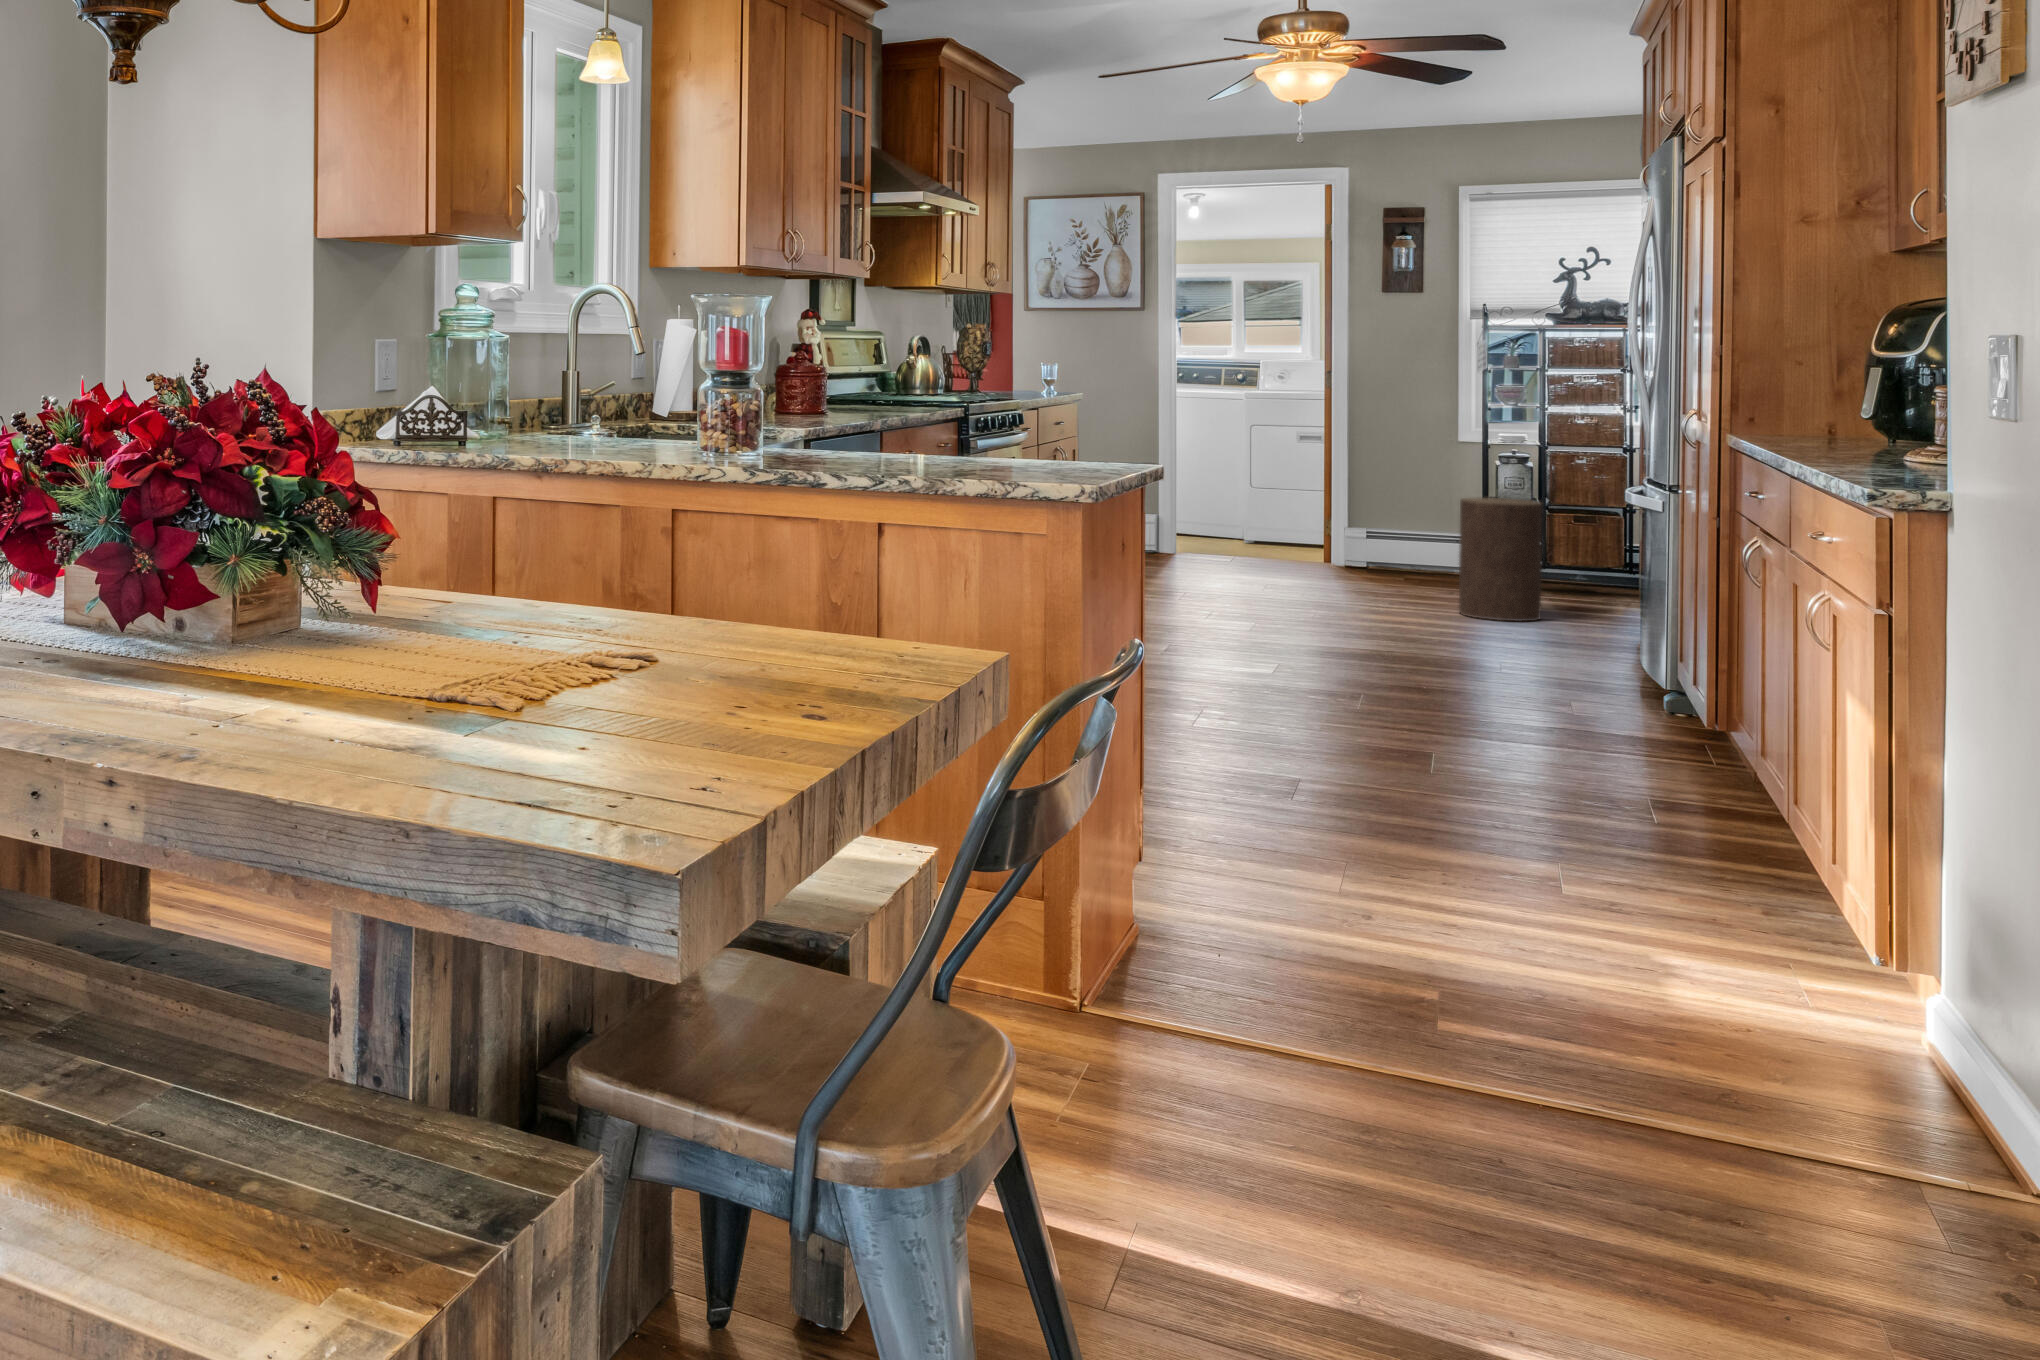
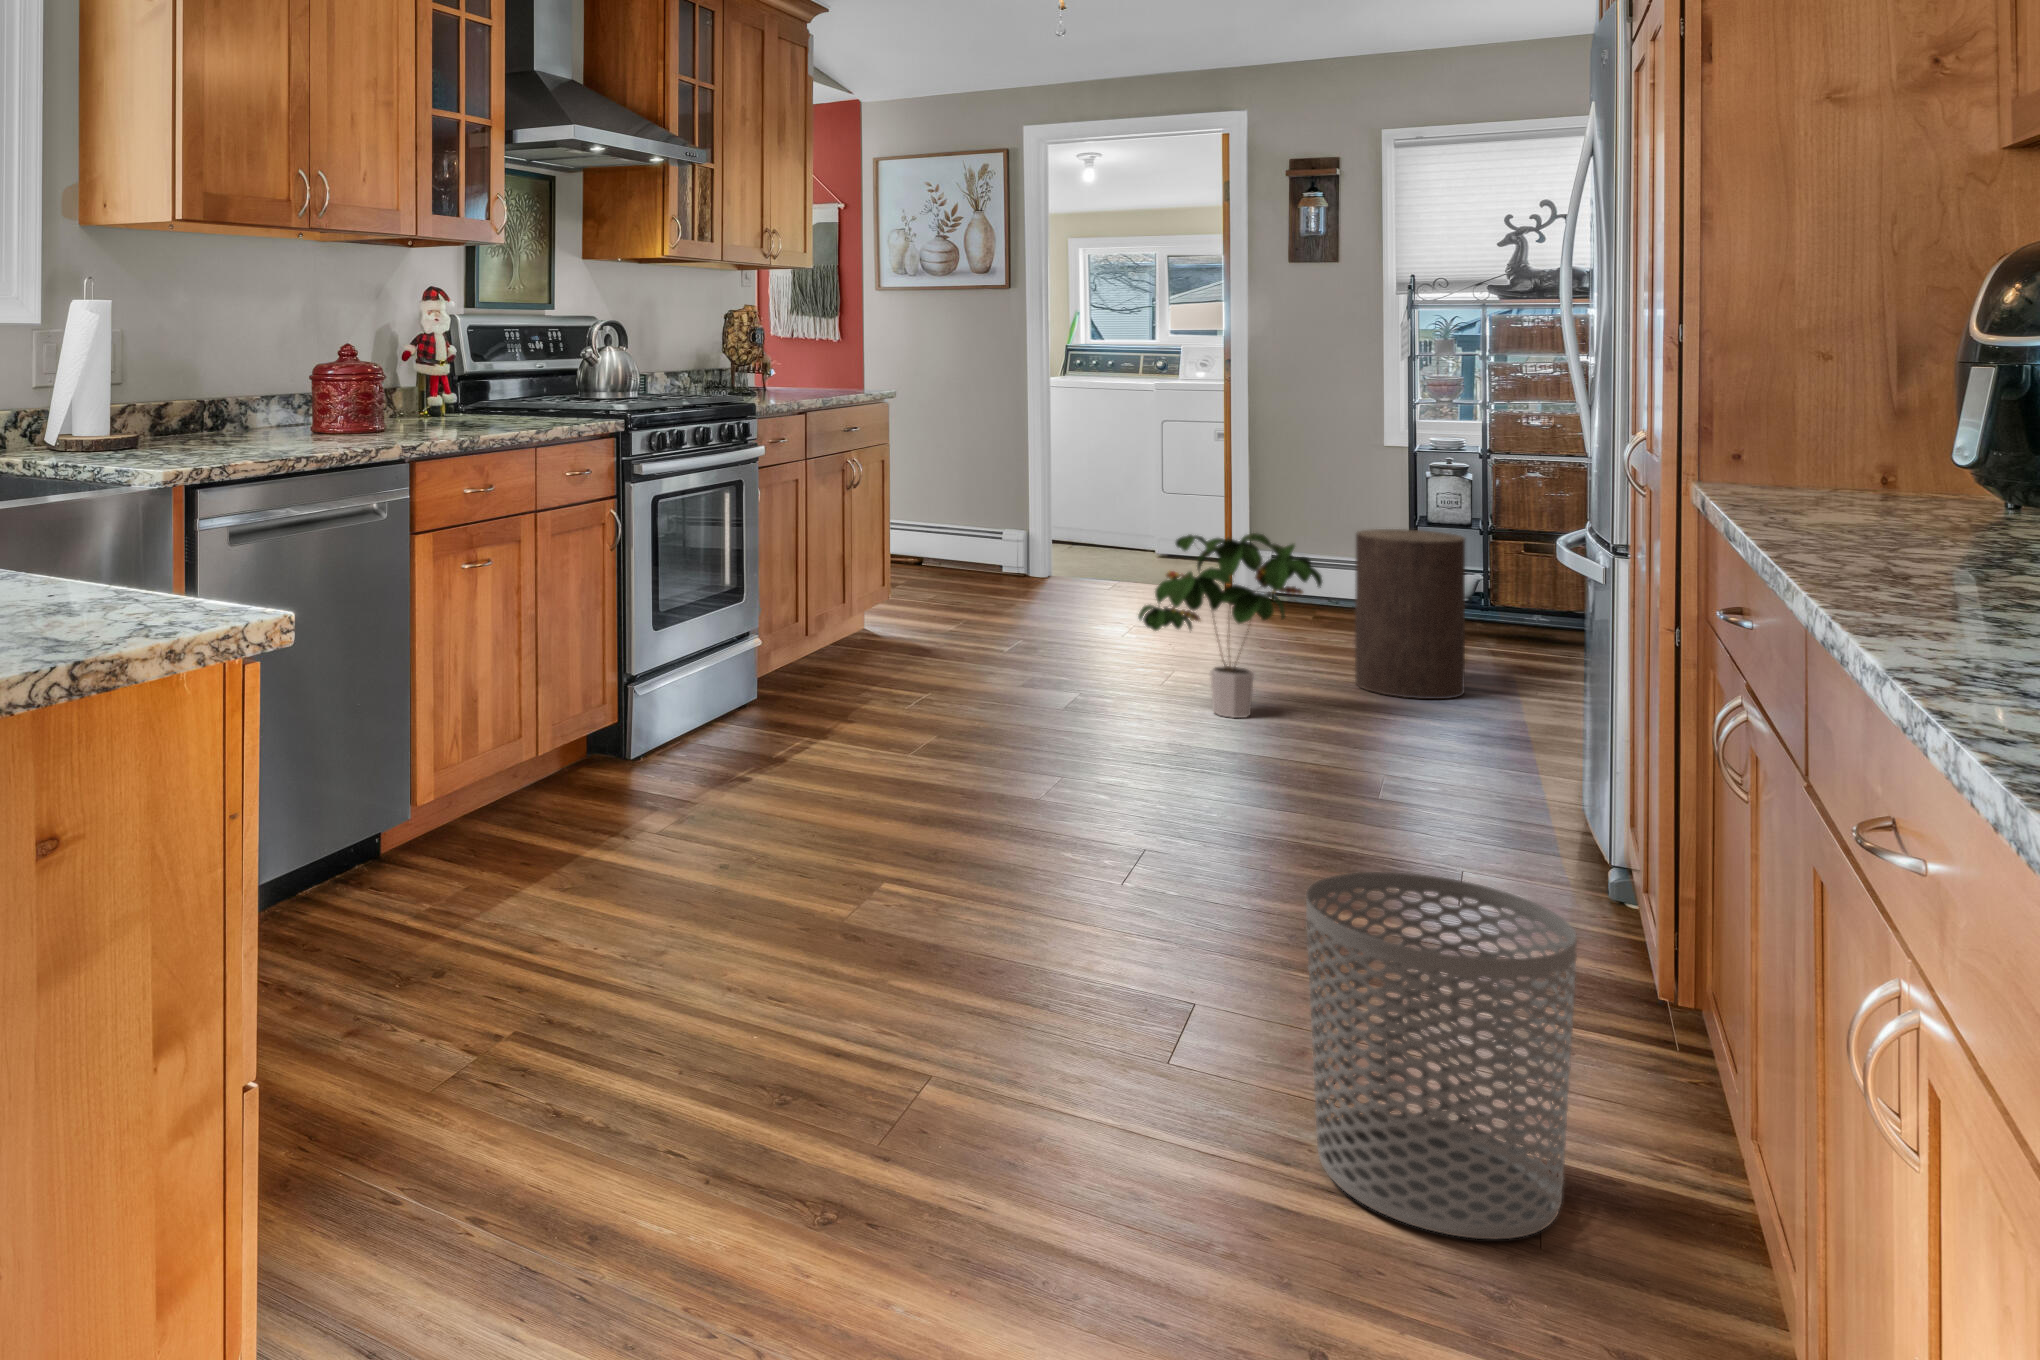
potted plant: none [1306,496,1445,631] -> present [1138,533,1322,718]
waste bin: none [1521,651,1673,827] -> present [1306,872,1577,1239]

